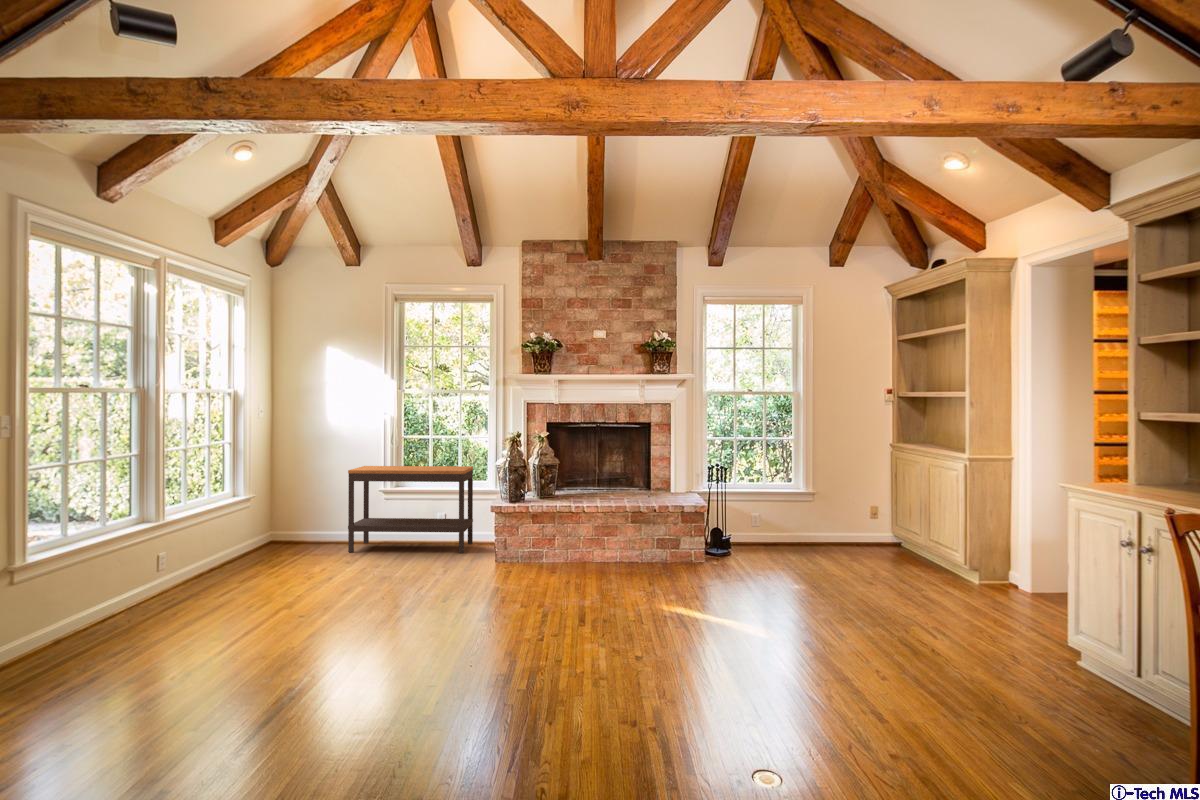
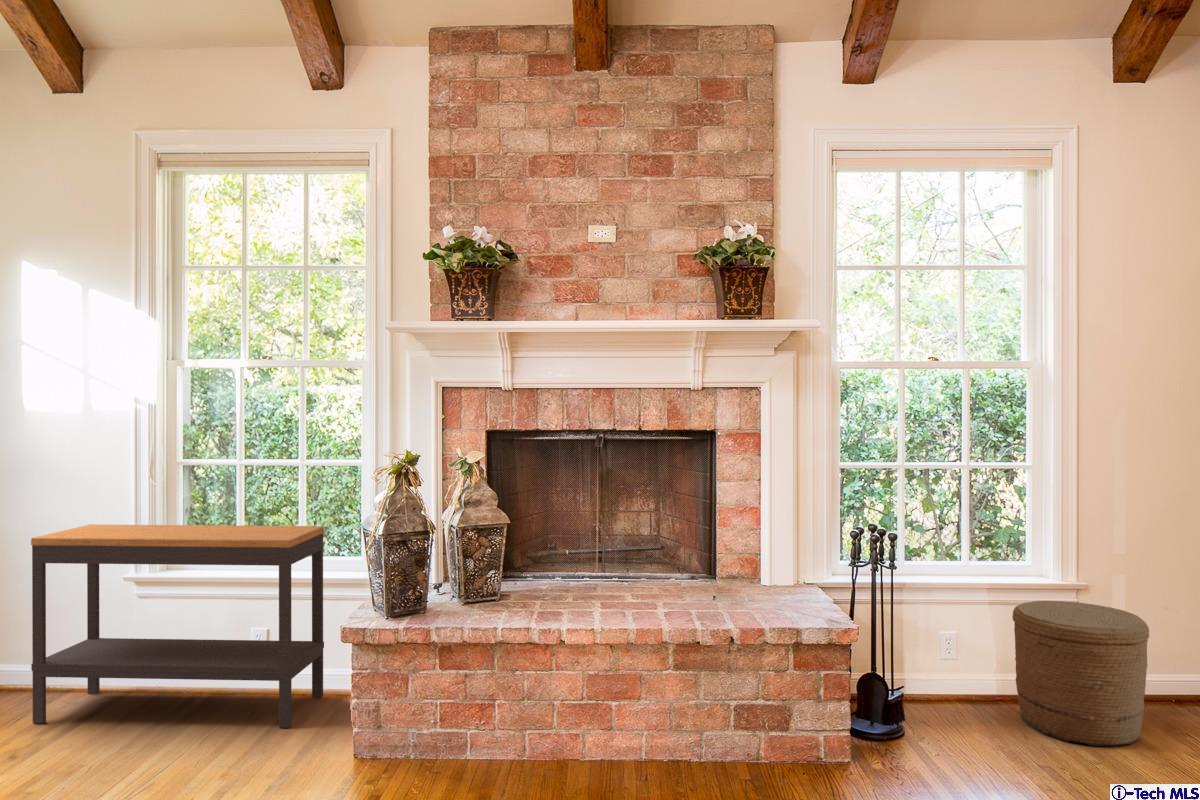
woven basket: none [780,499,834,557] -> present [1013,601,1149,746]

